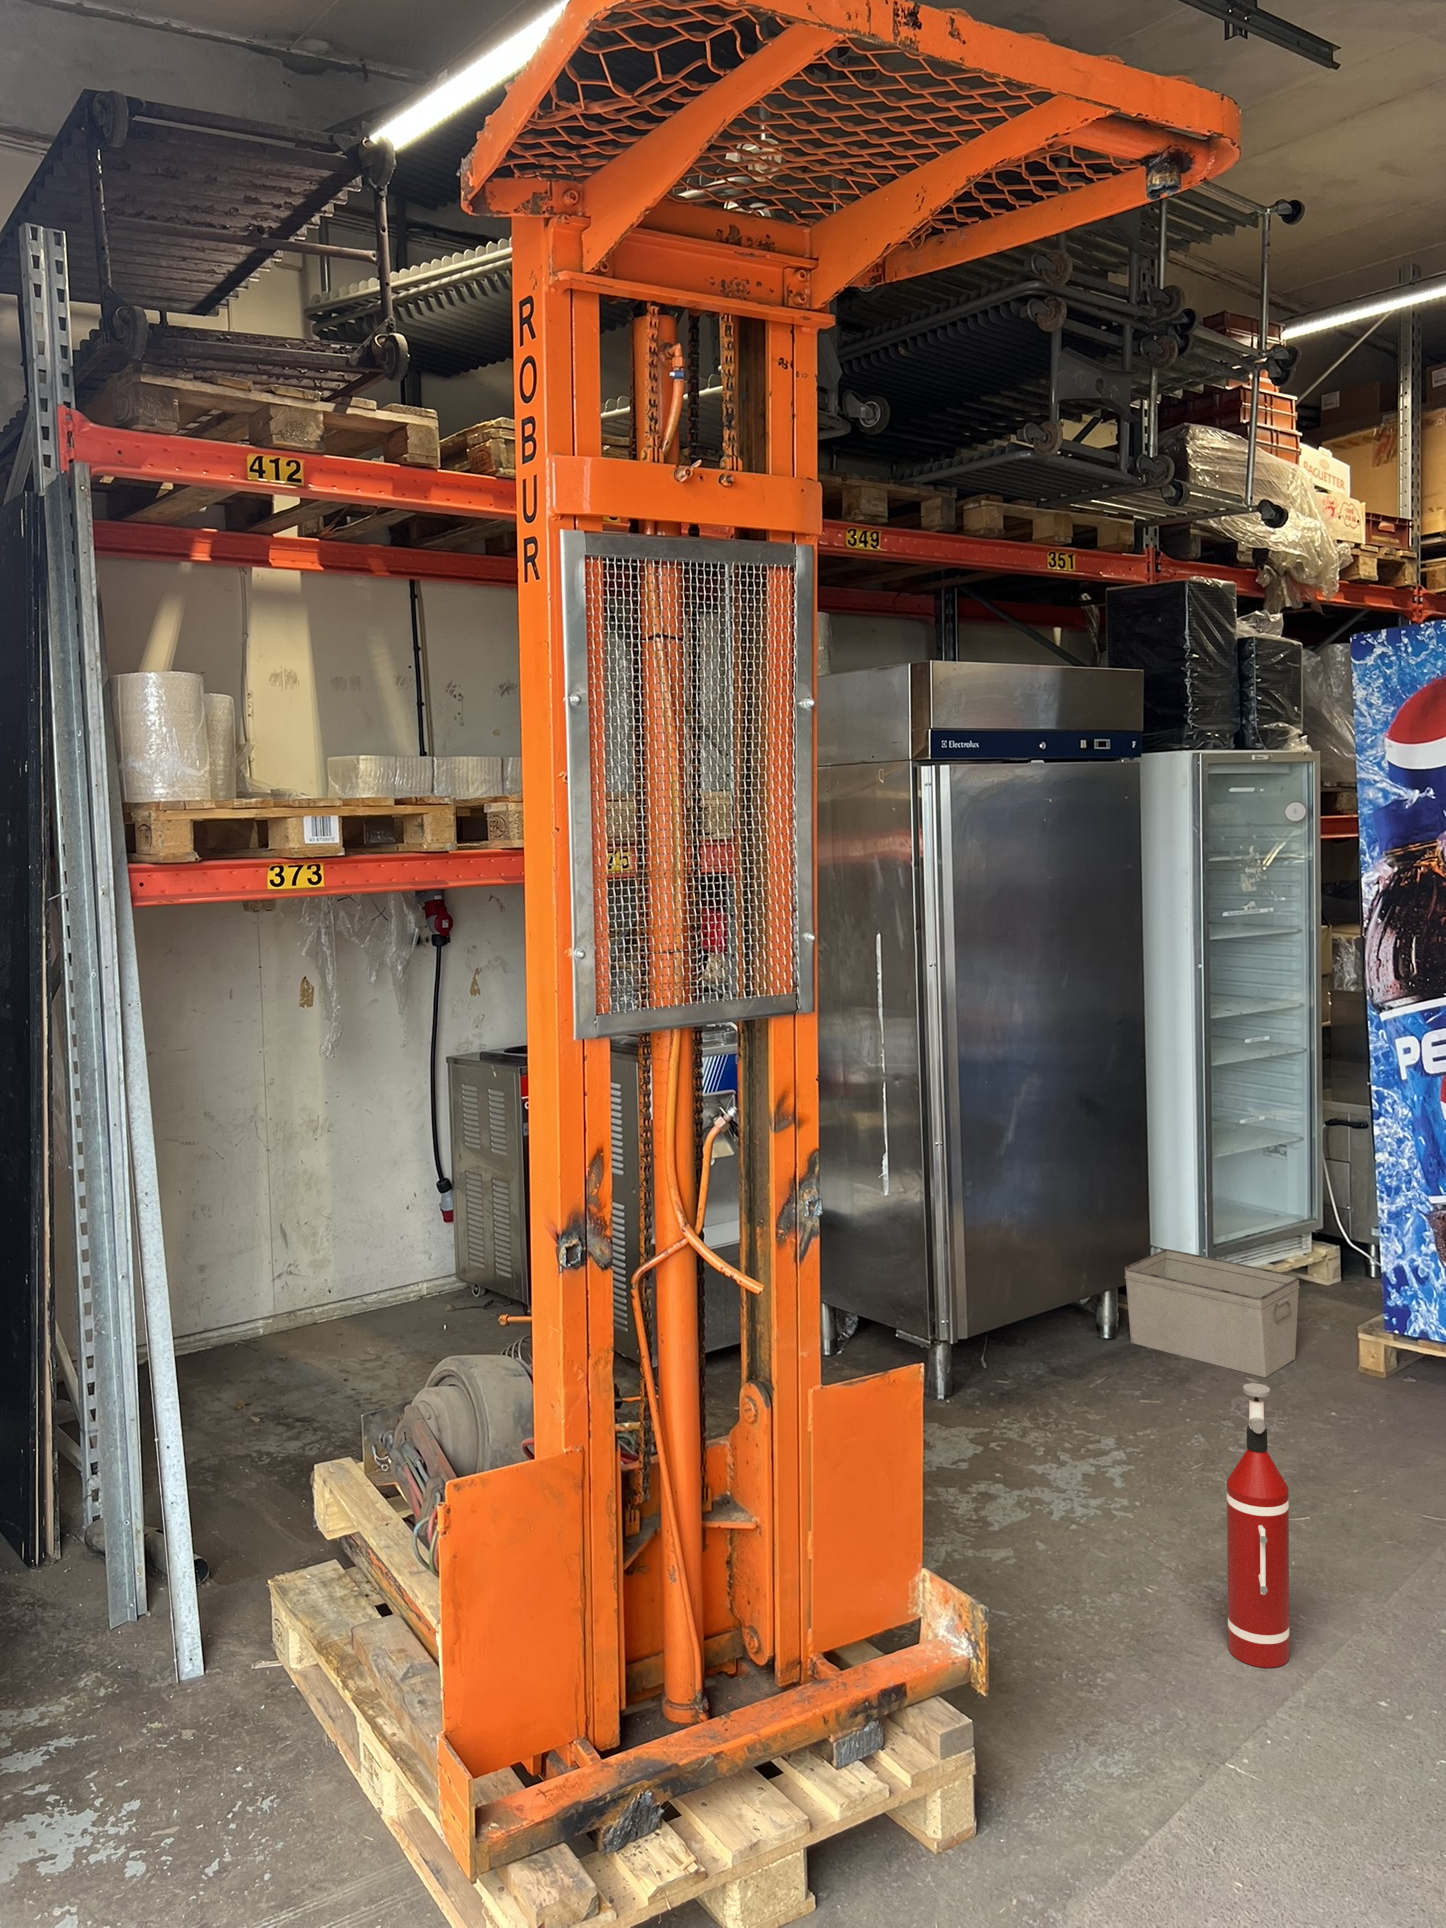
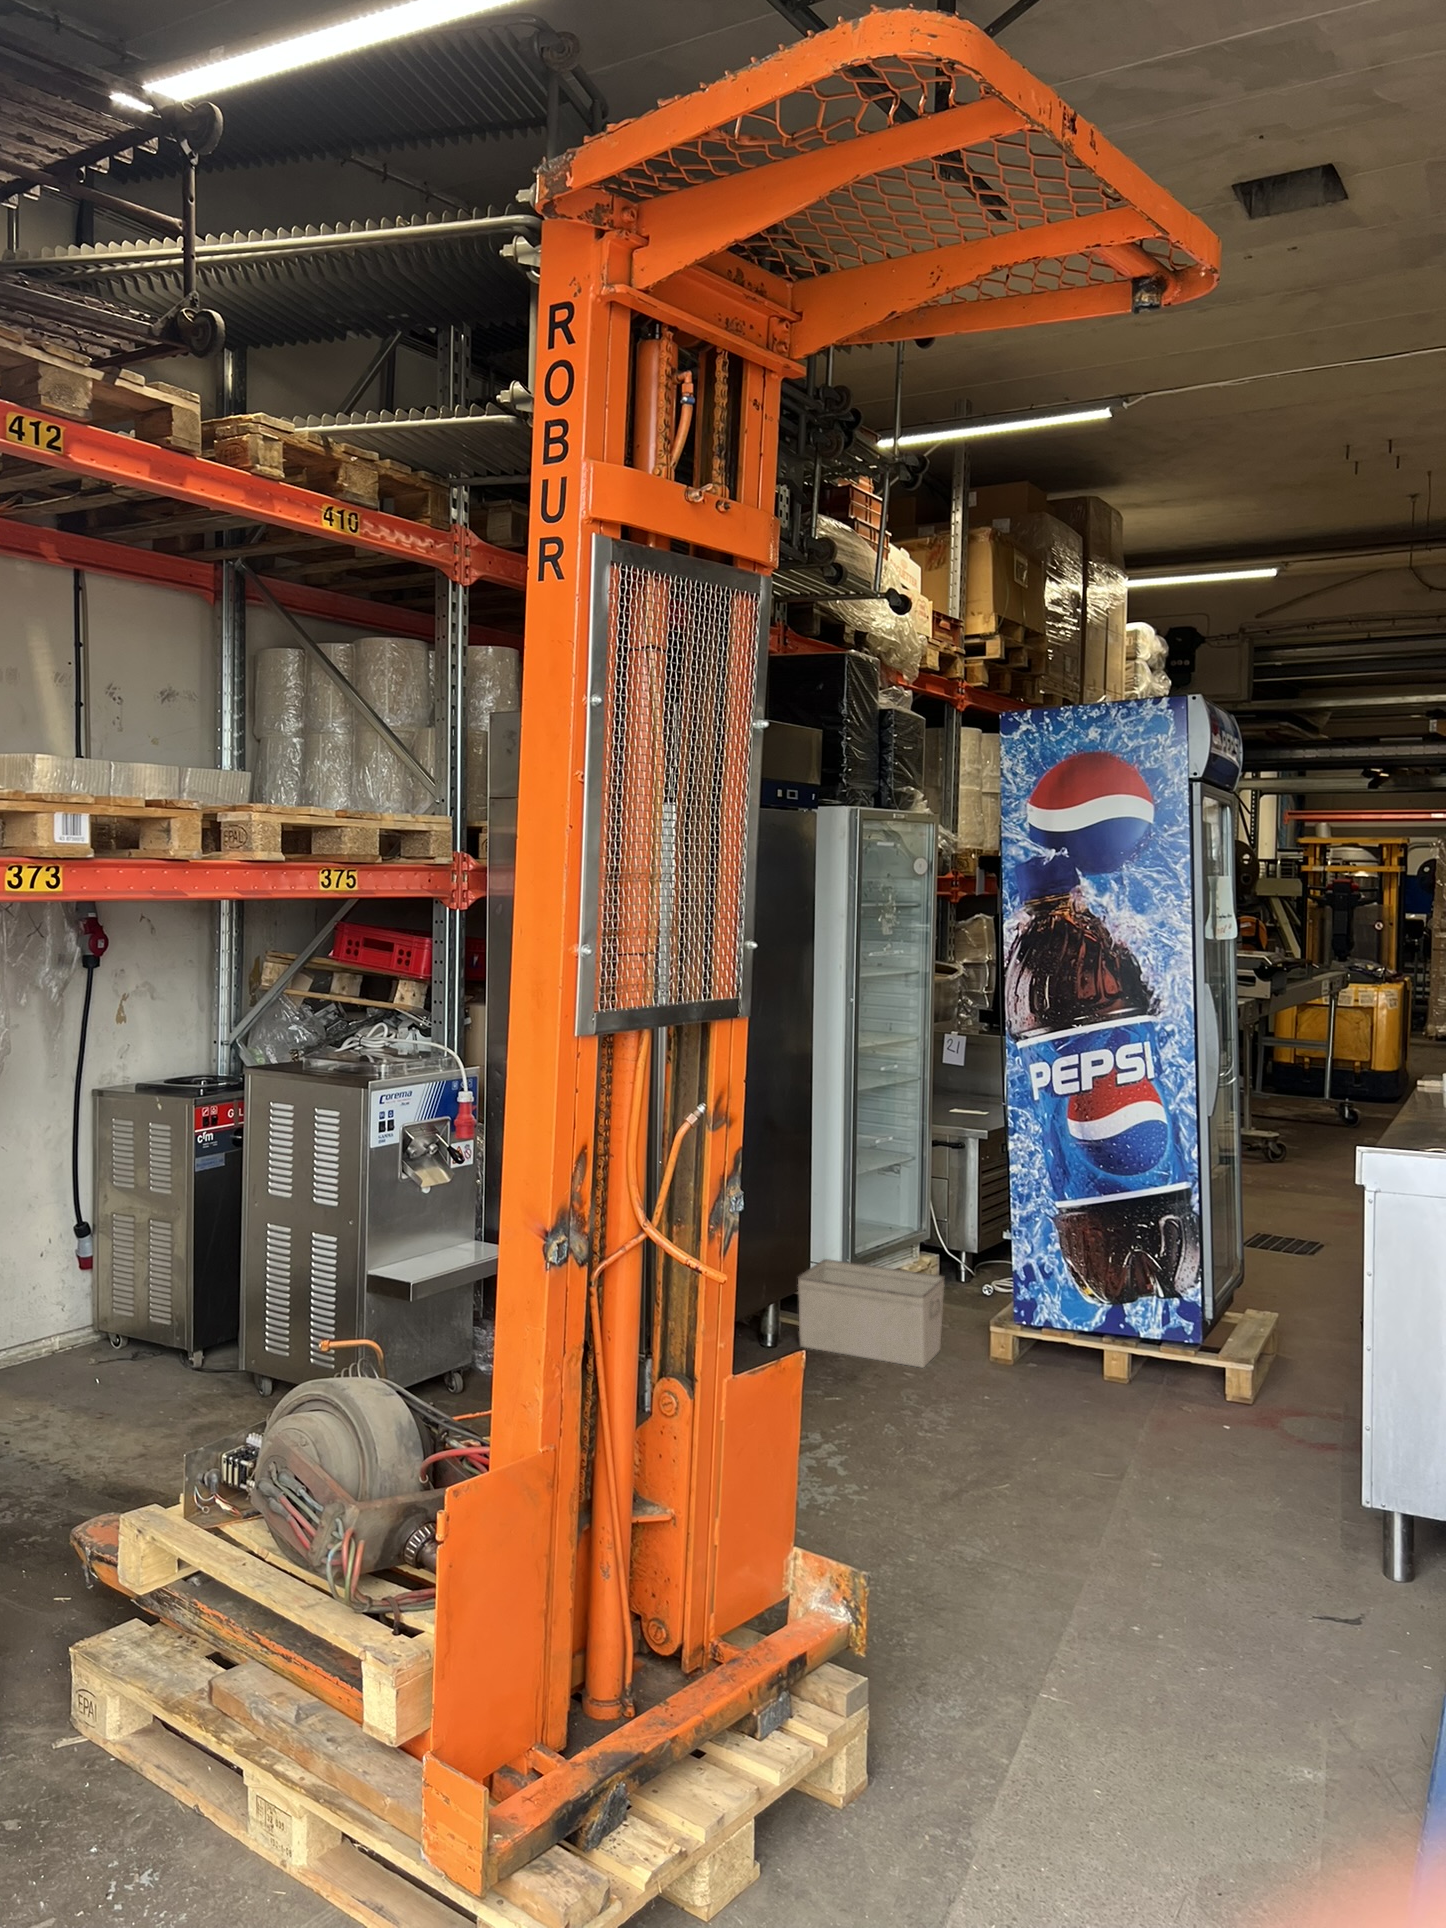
fire extinguisher: present [1227,1383,1290,1668] -> none [993,1355,1049,1608]

